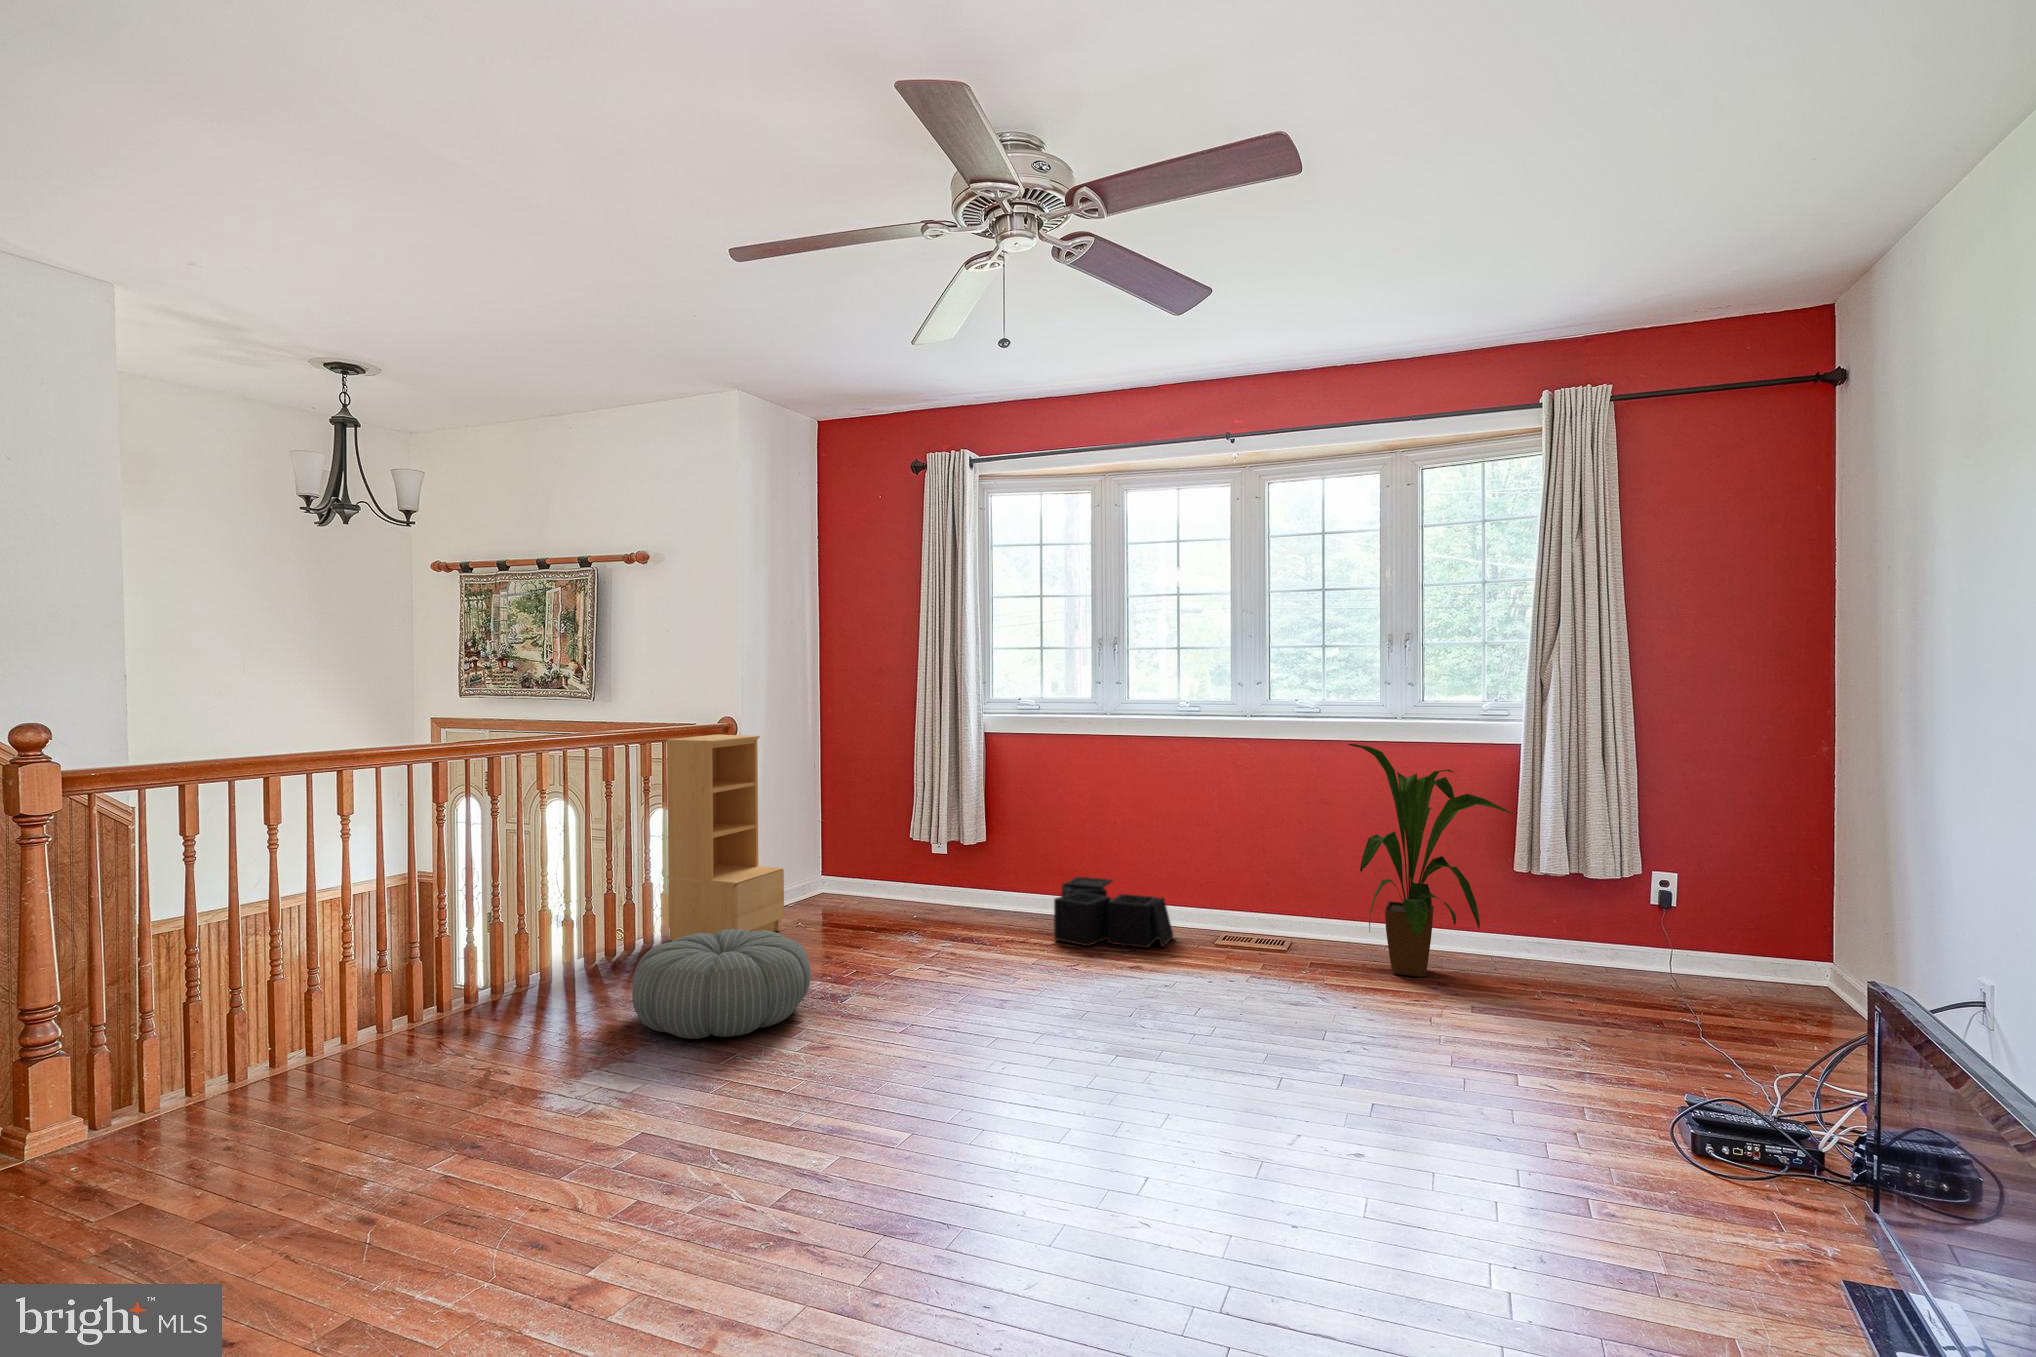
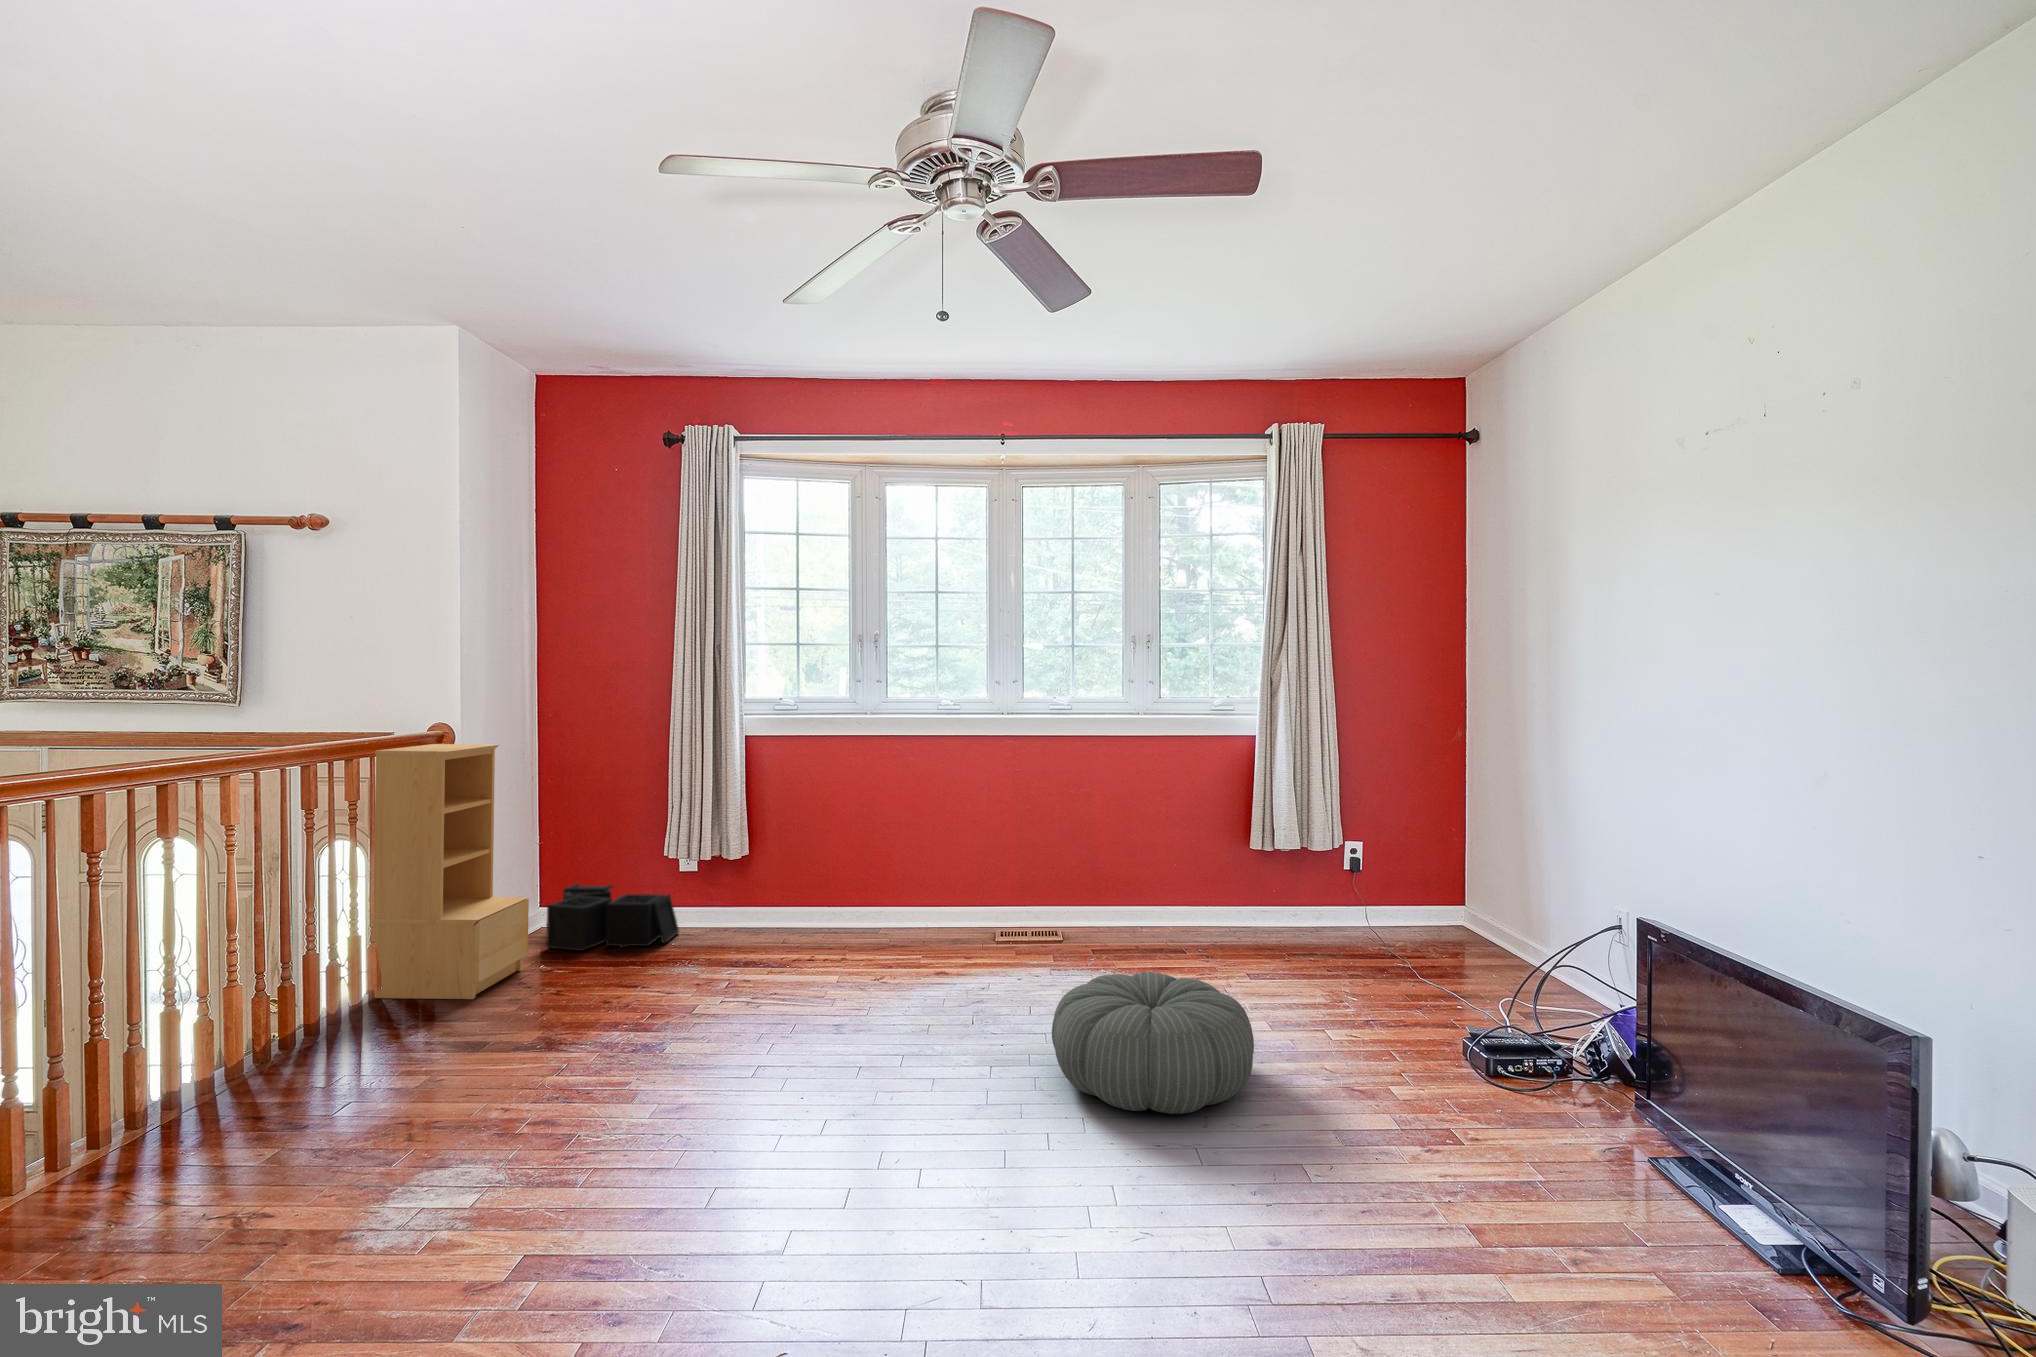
house plant: present [1348,744,1513,977] -> none [1130,744,1258,949]
storage bin: present [1054,877,1174,948] -> present [546,884,679,951]
pouf: present [632,929,811,1039] -> present [1052,972,1254,1114]

